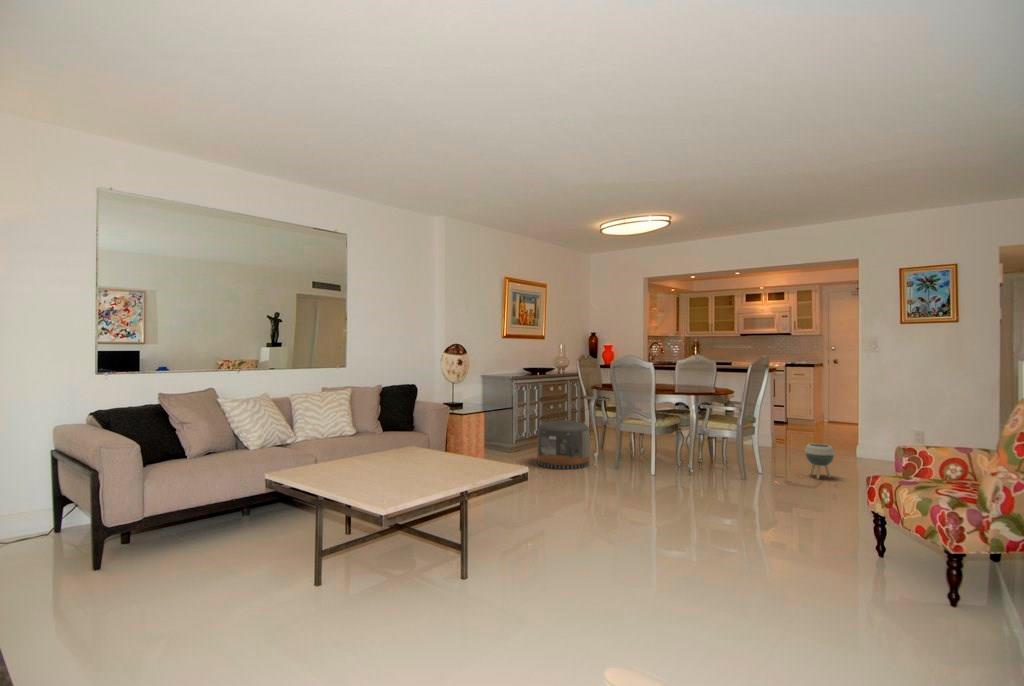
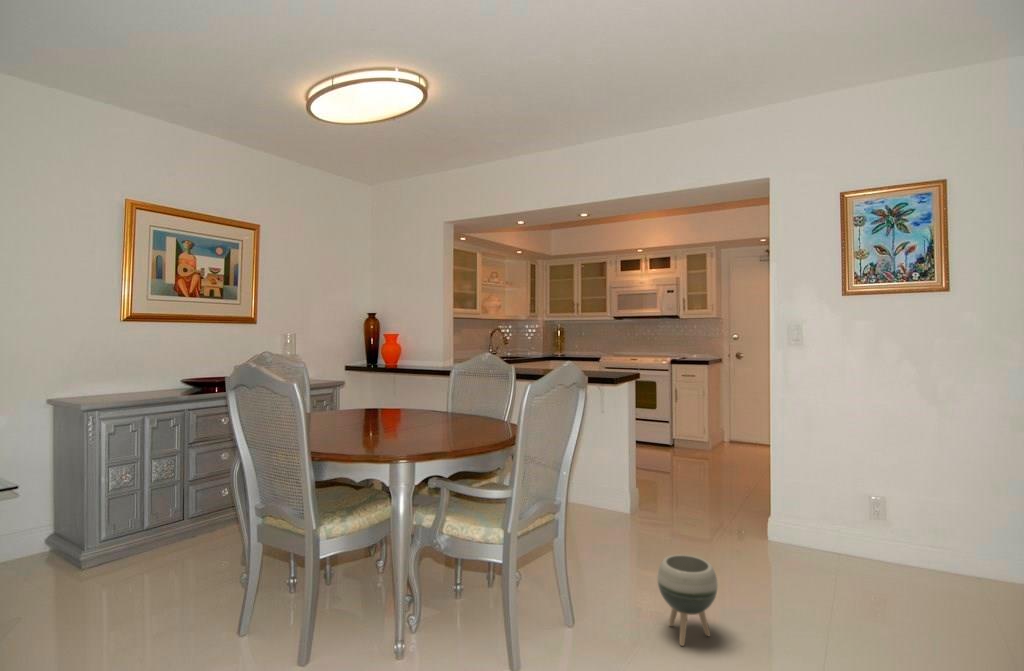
pouf: present [537,420,590,469] -> none [72,501,214,637]

